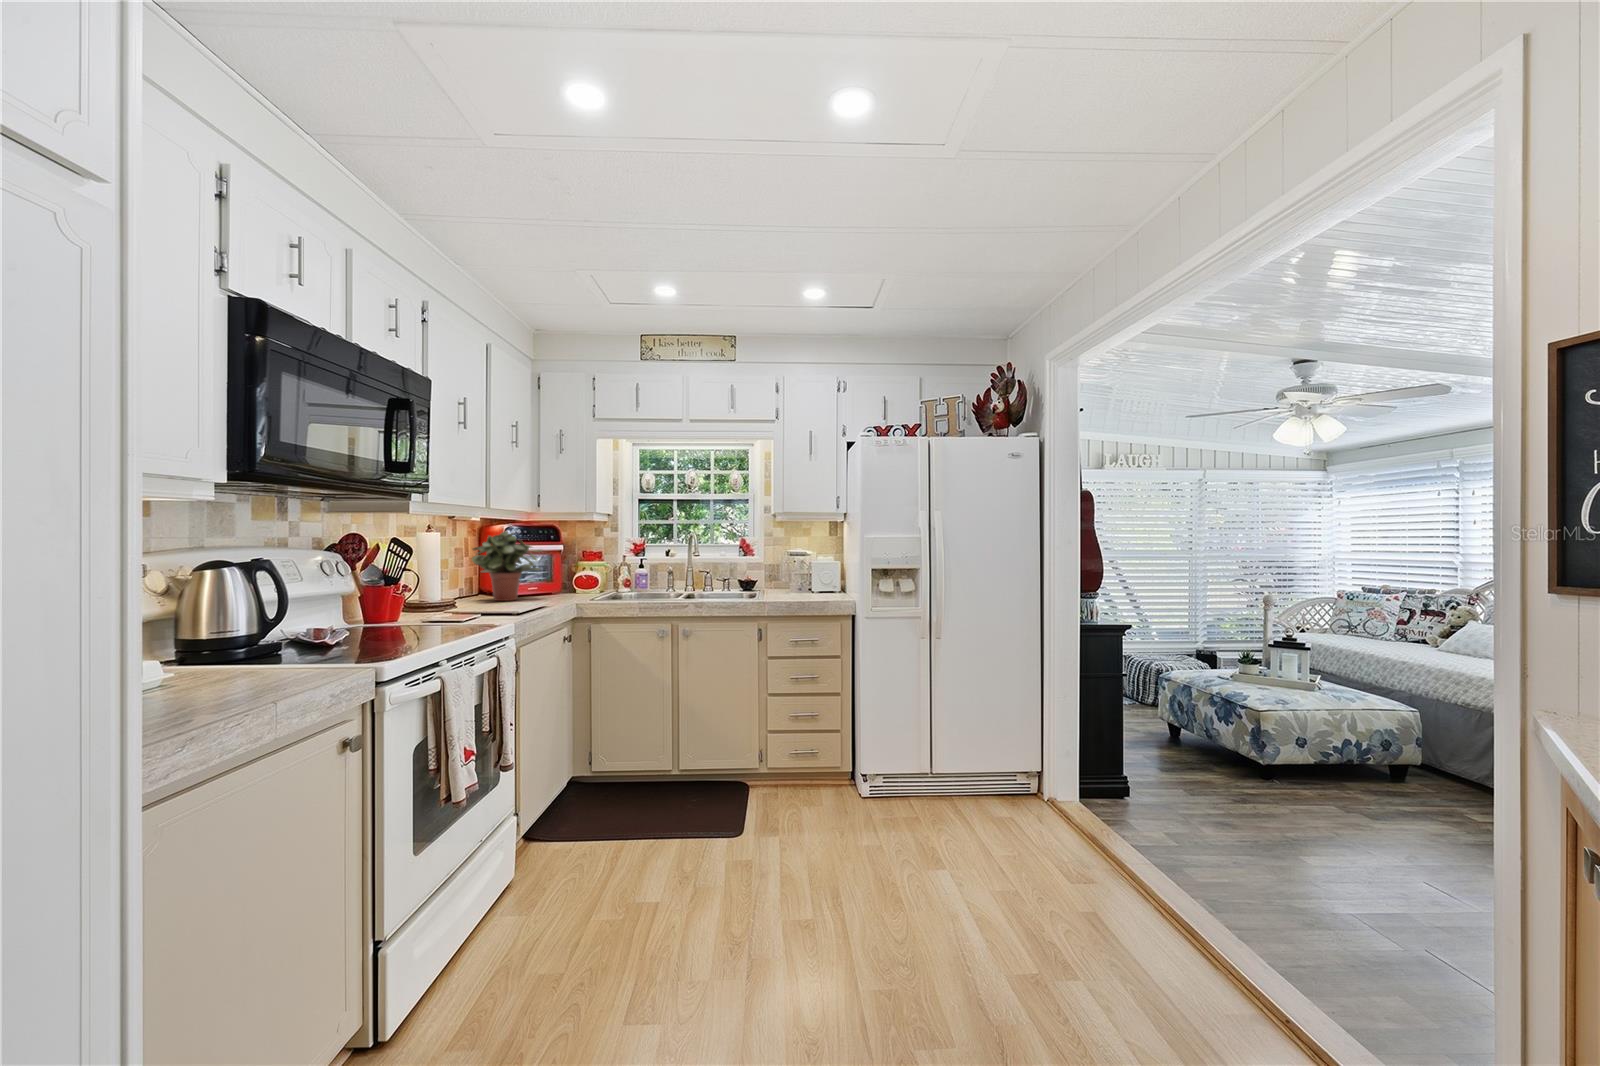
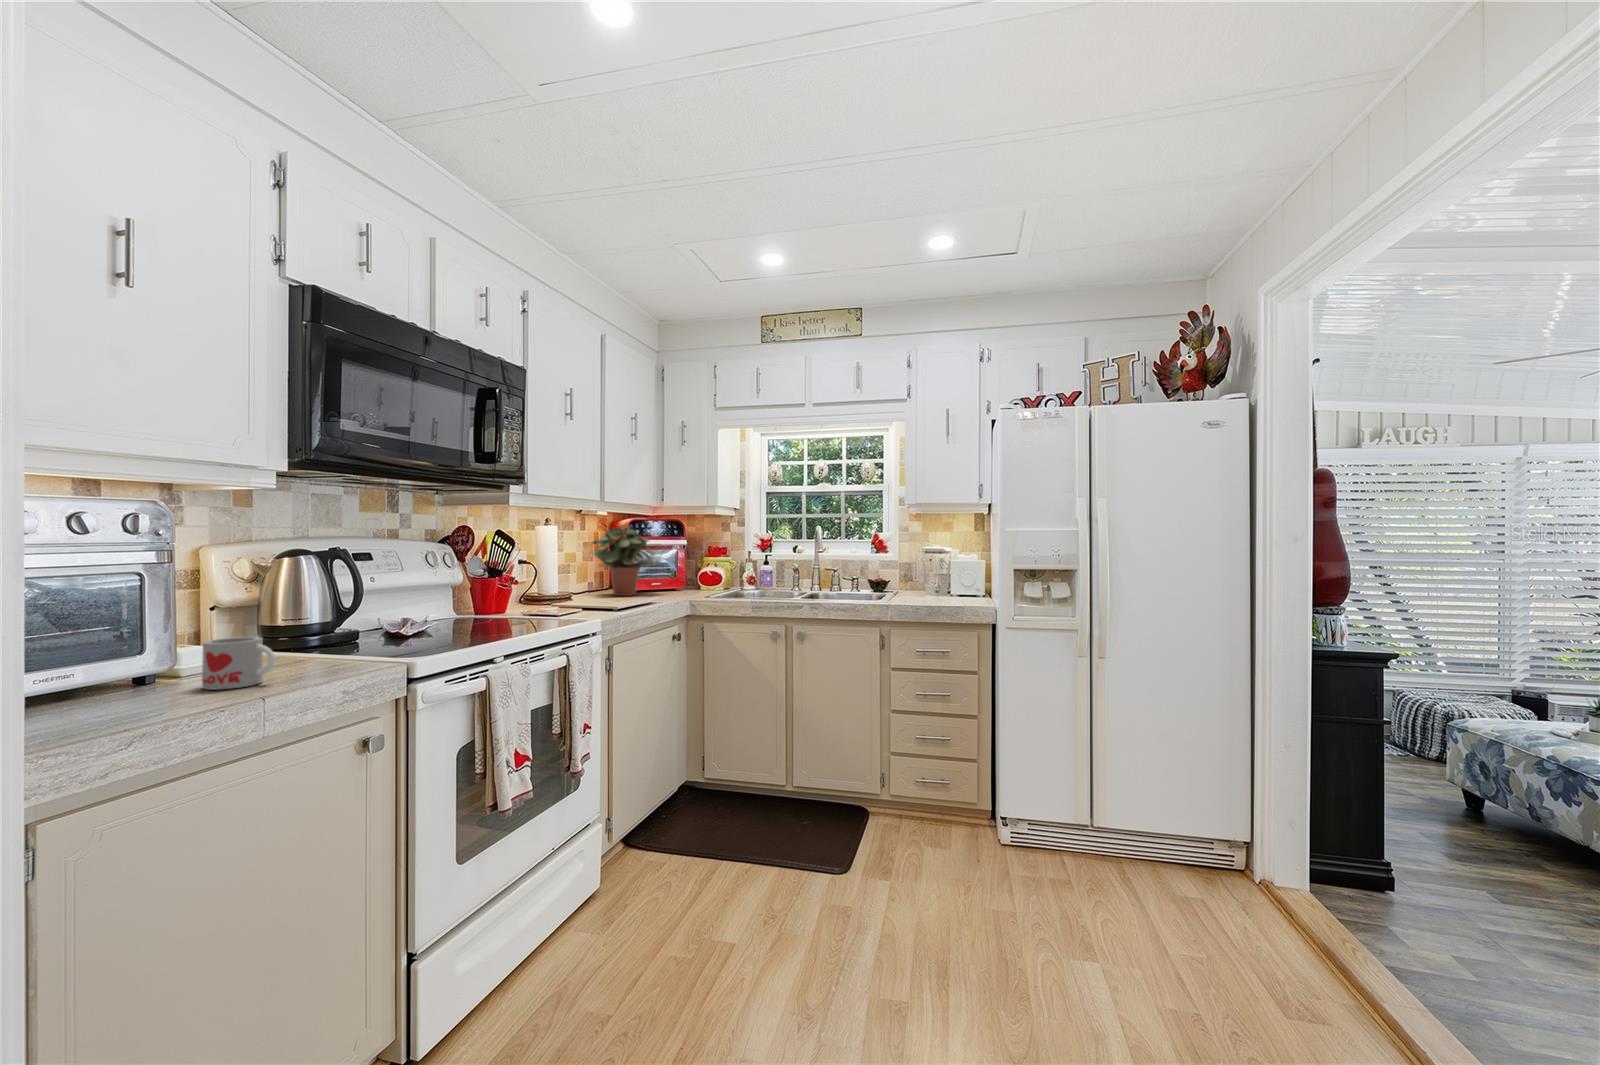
mug: none [198,648,274,700] -> present [202,637,275,689]

